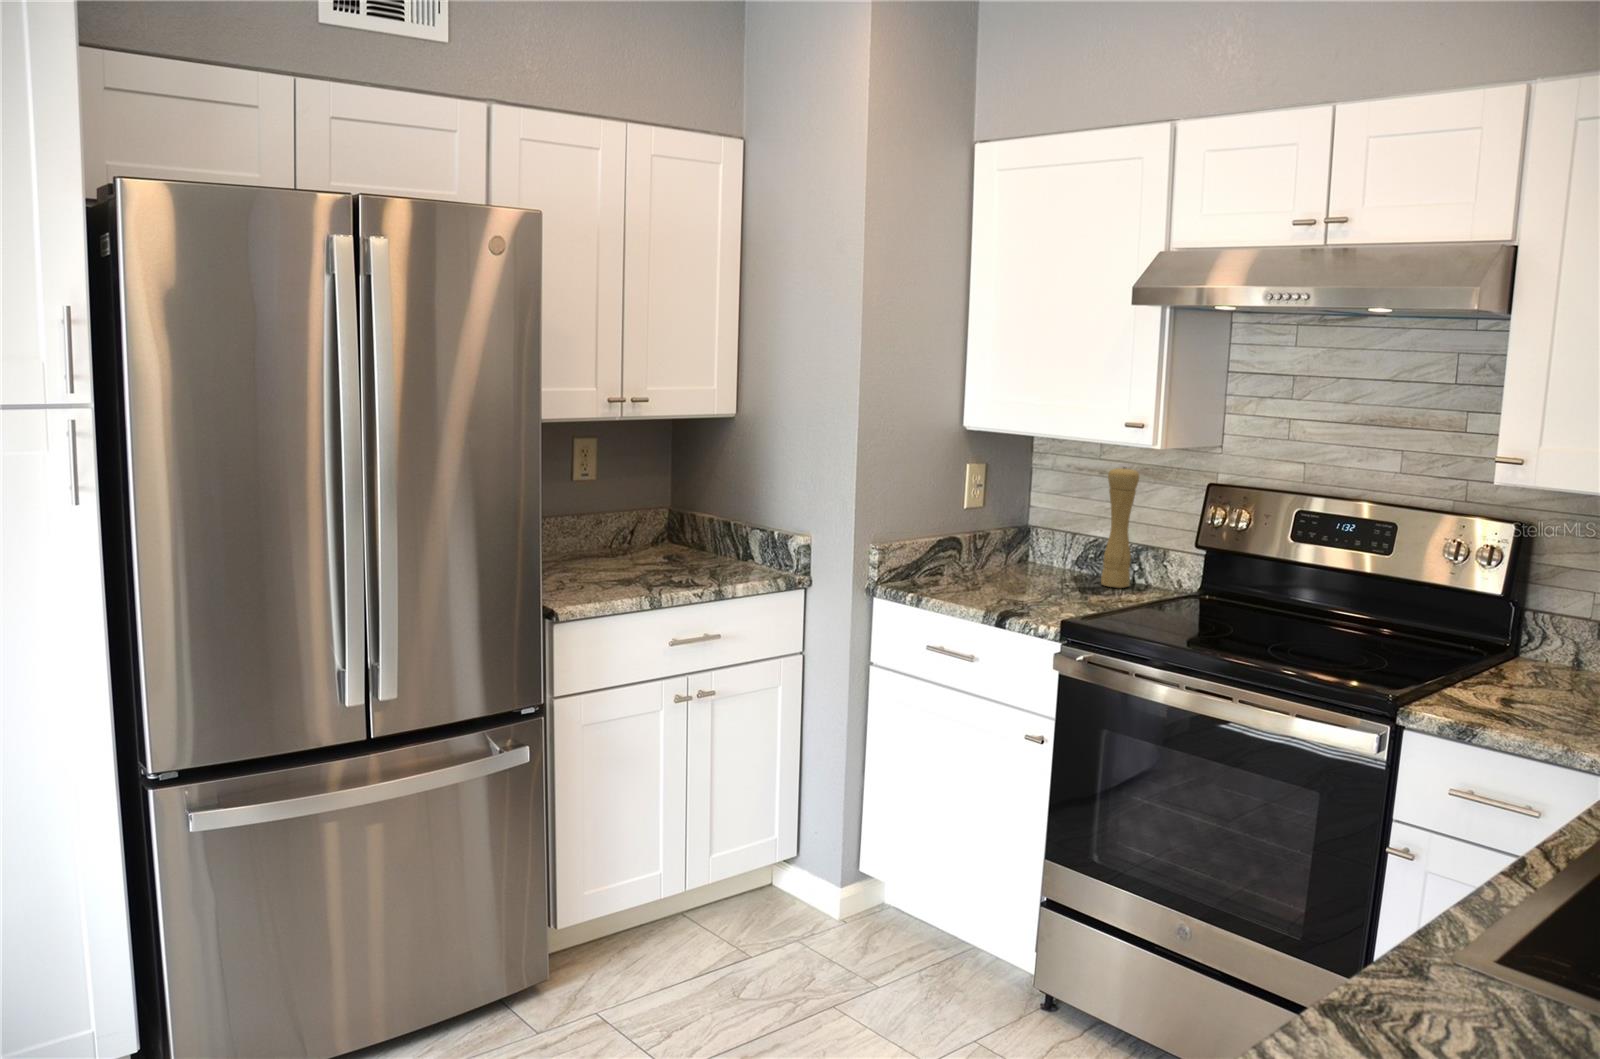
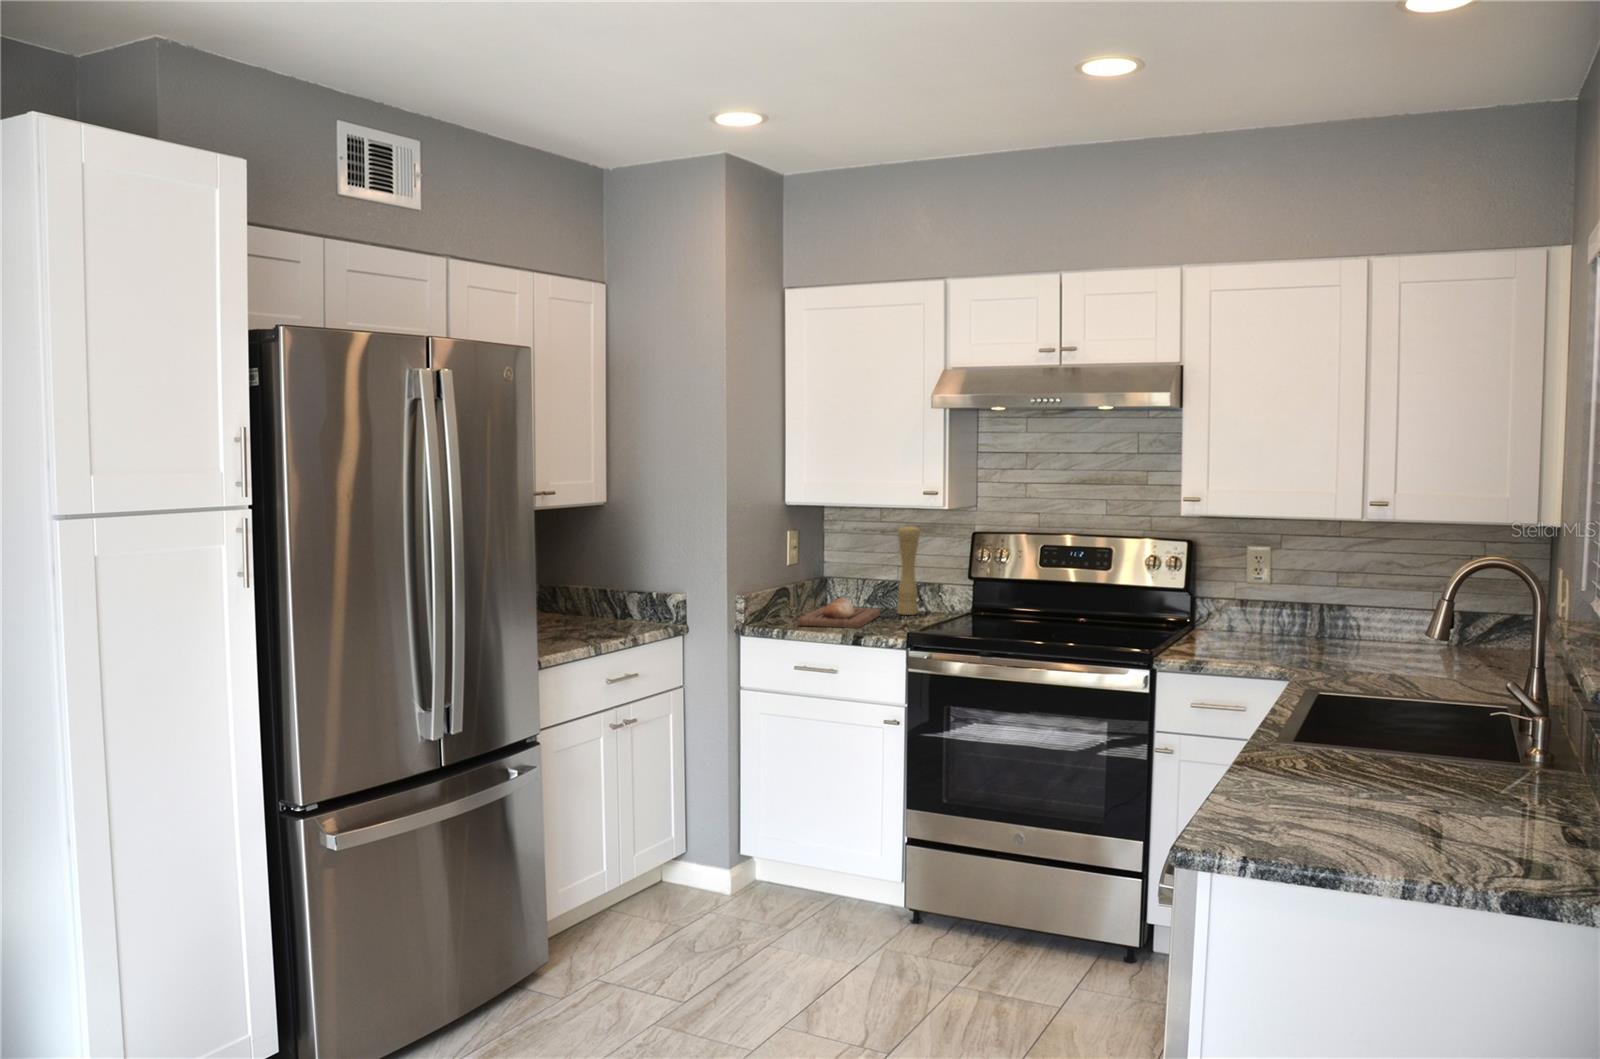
bread loaf: none [940,557,1075,603] -> present [798,598,880,628]

